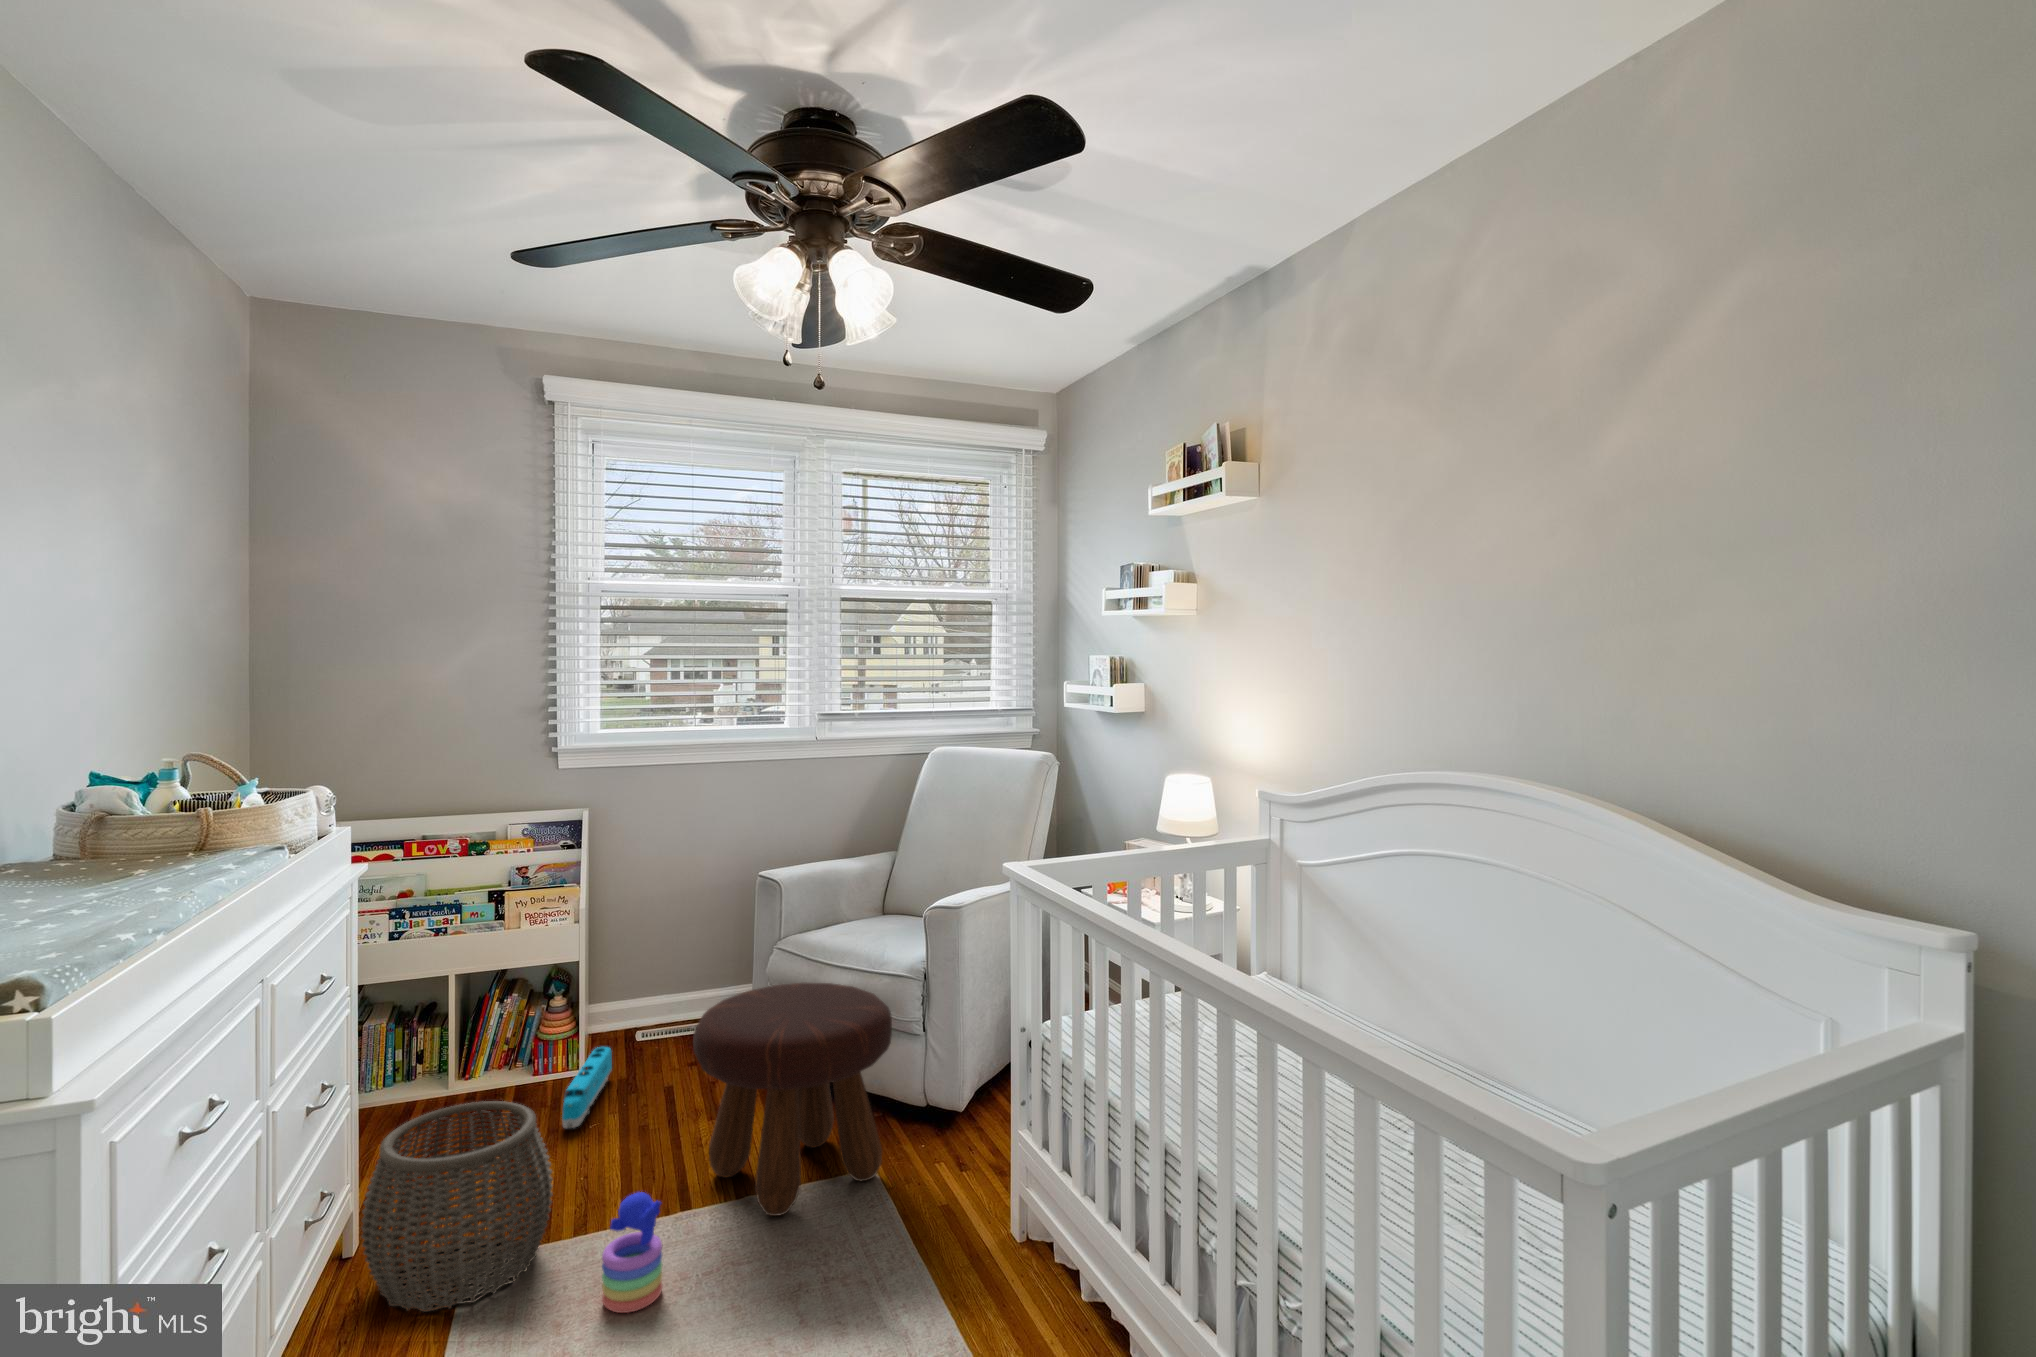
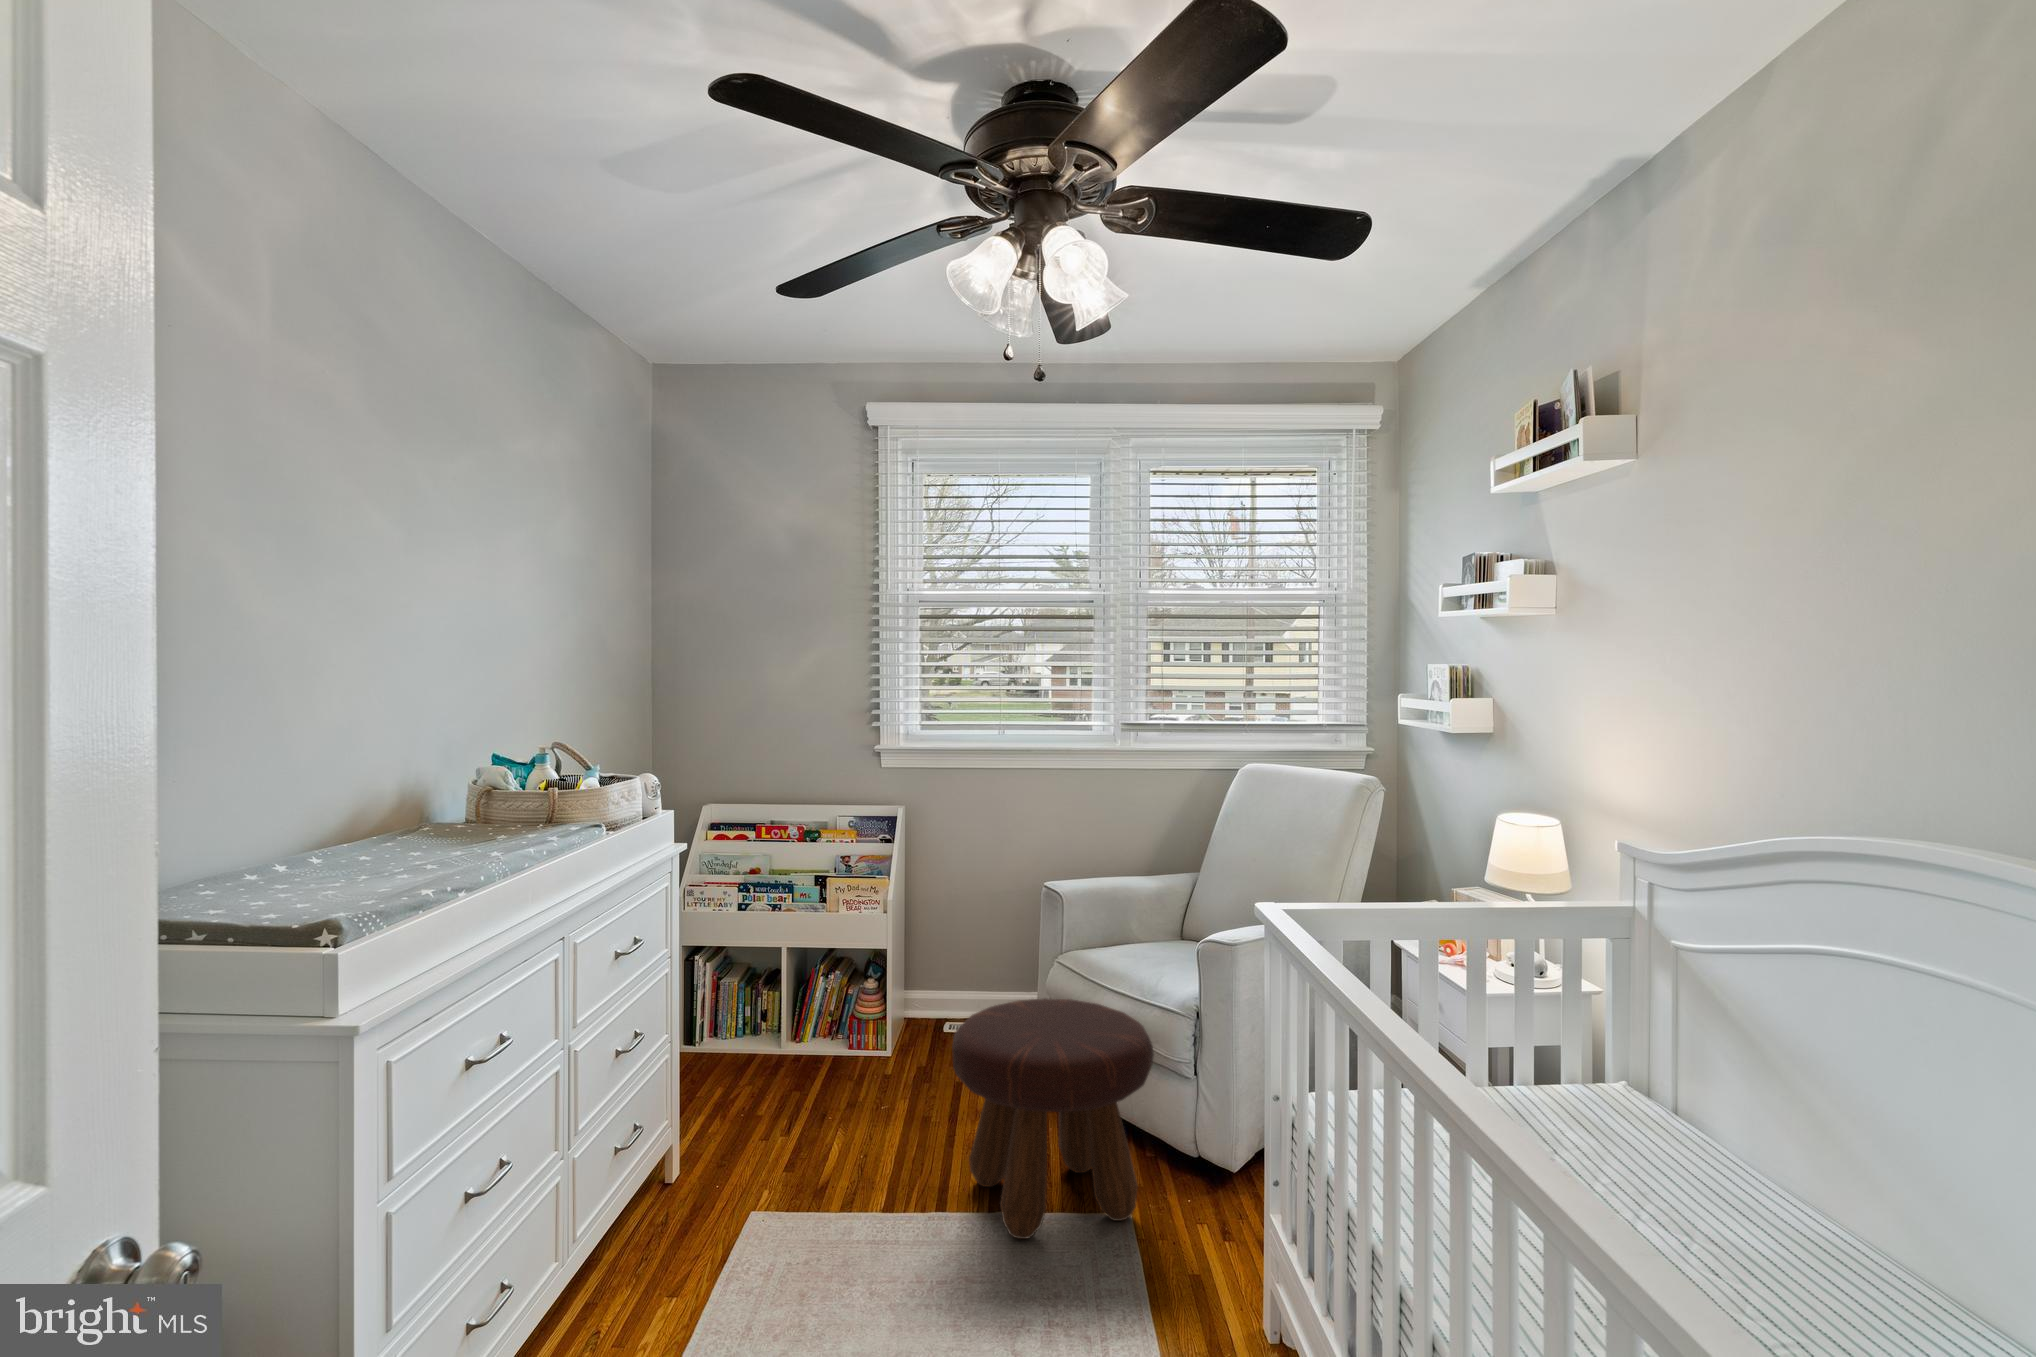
toy train: present [562,1047,612,1128] -> none [858,1033,916,1108]
woven basket: present [361,1101,553,1312] -> none [655,1072,817,1260]
stacking toy: present [602,1192,663,1313] -> none [838,1188,895,1305]

